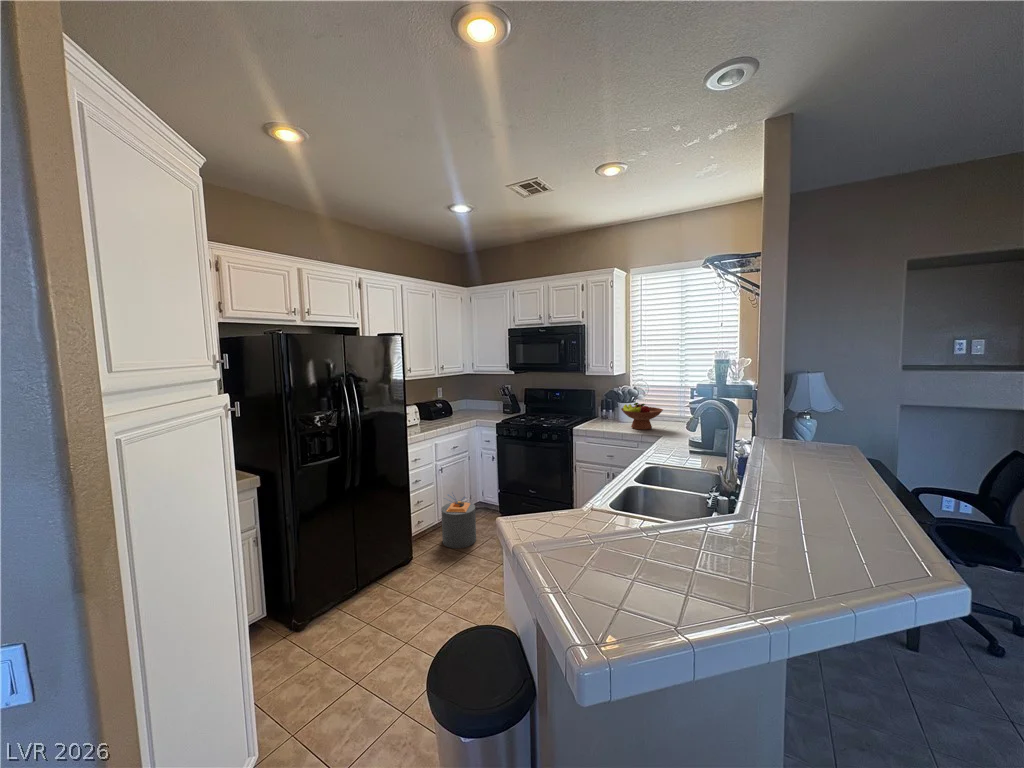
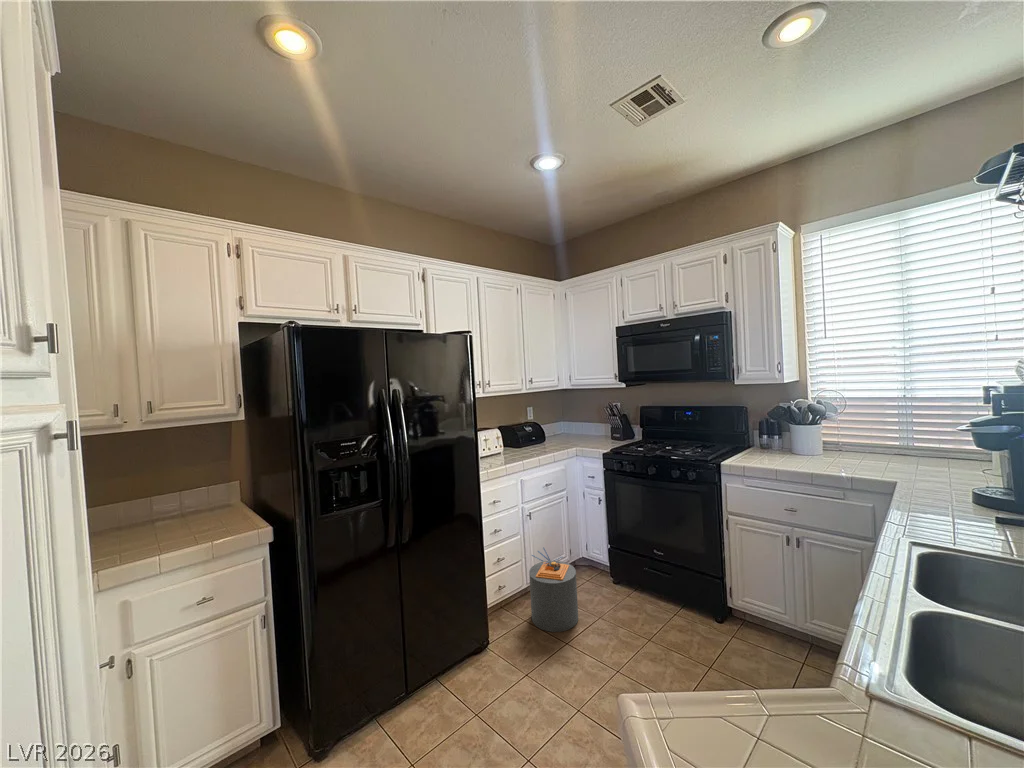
fruit bowl: present [621,403,663,430] -> none [803,424,886,469]

